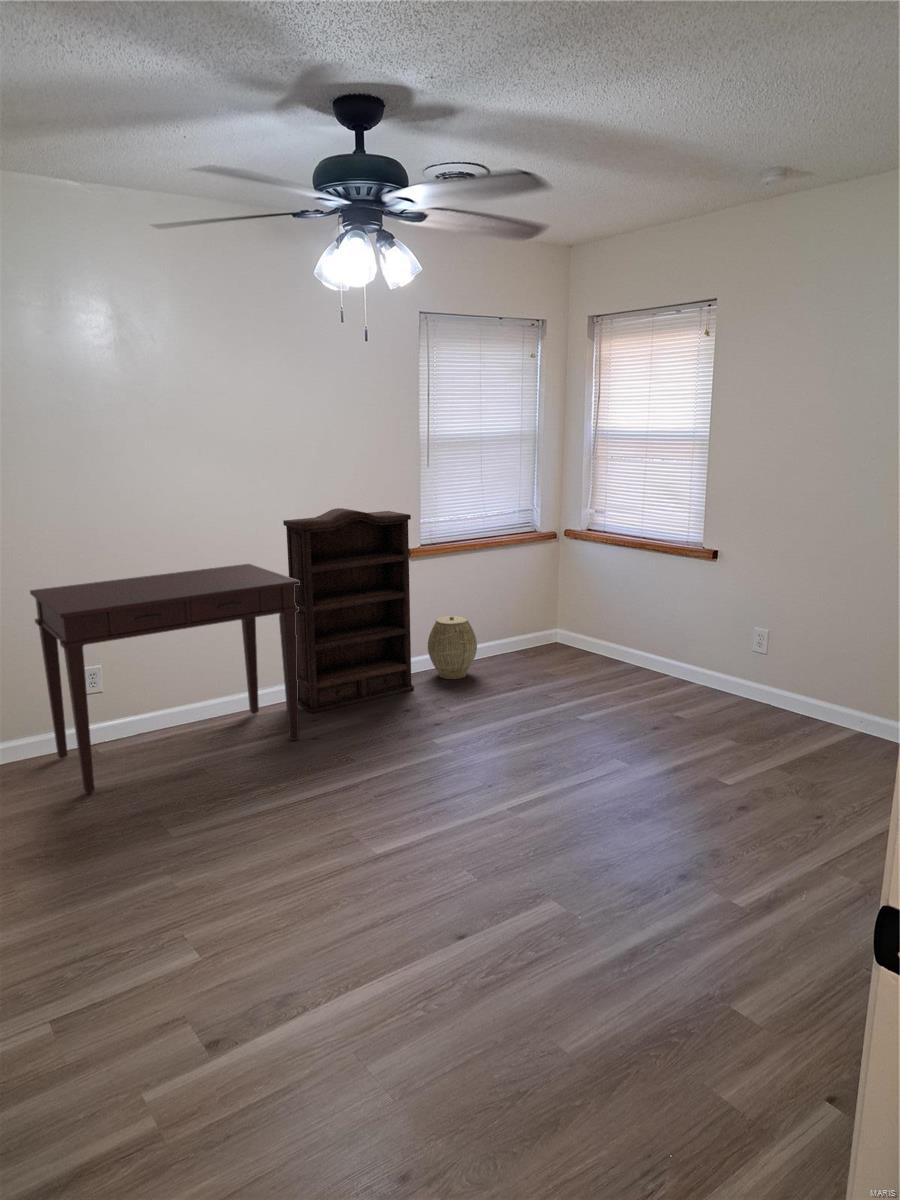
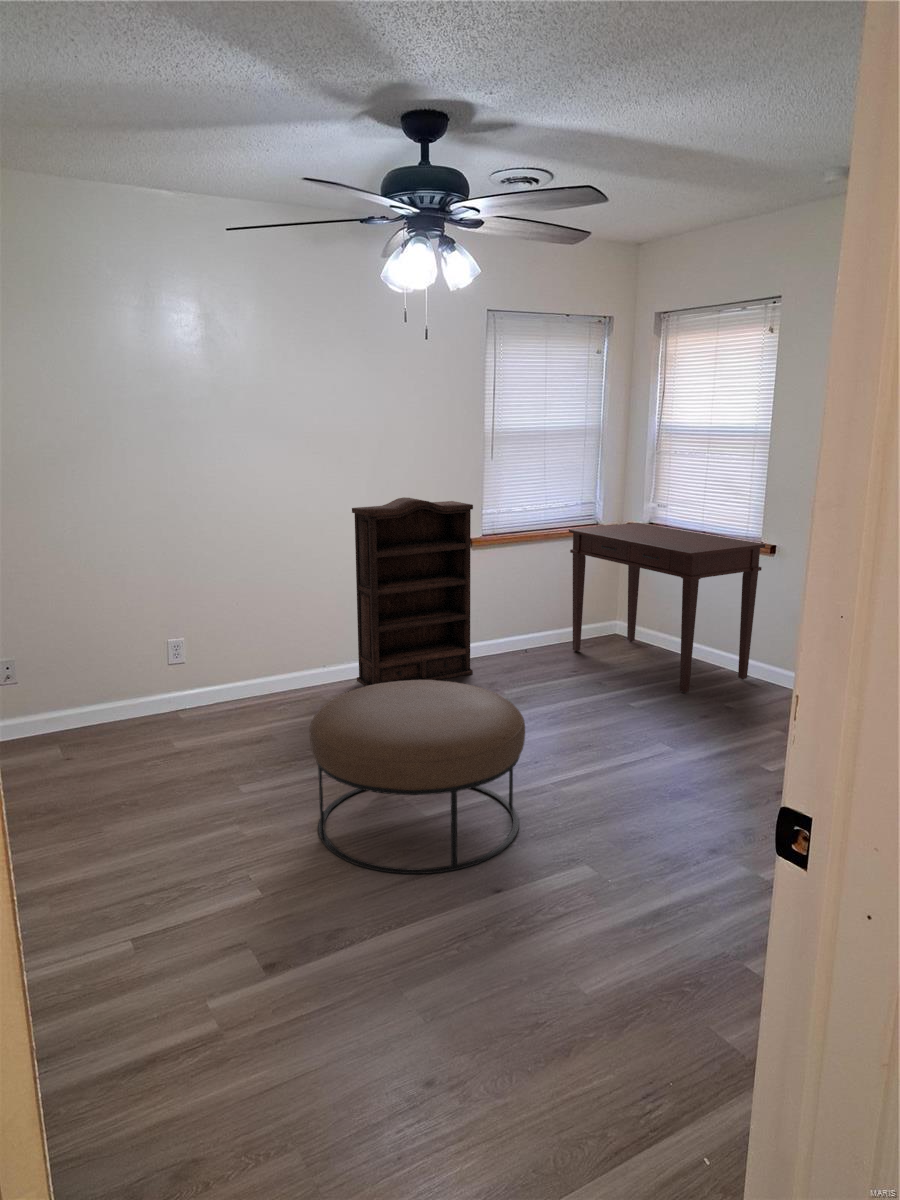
desk: present [30,564,300,794] -> present [569,523,765,693]
woven basket: present [428,616,477,679] -> none [488,604,535,665]
ottoman: none [249,706,481,922] -> present [310,680,525,874]

